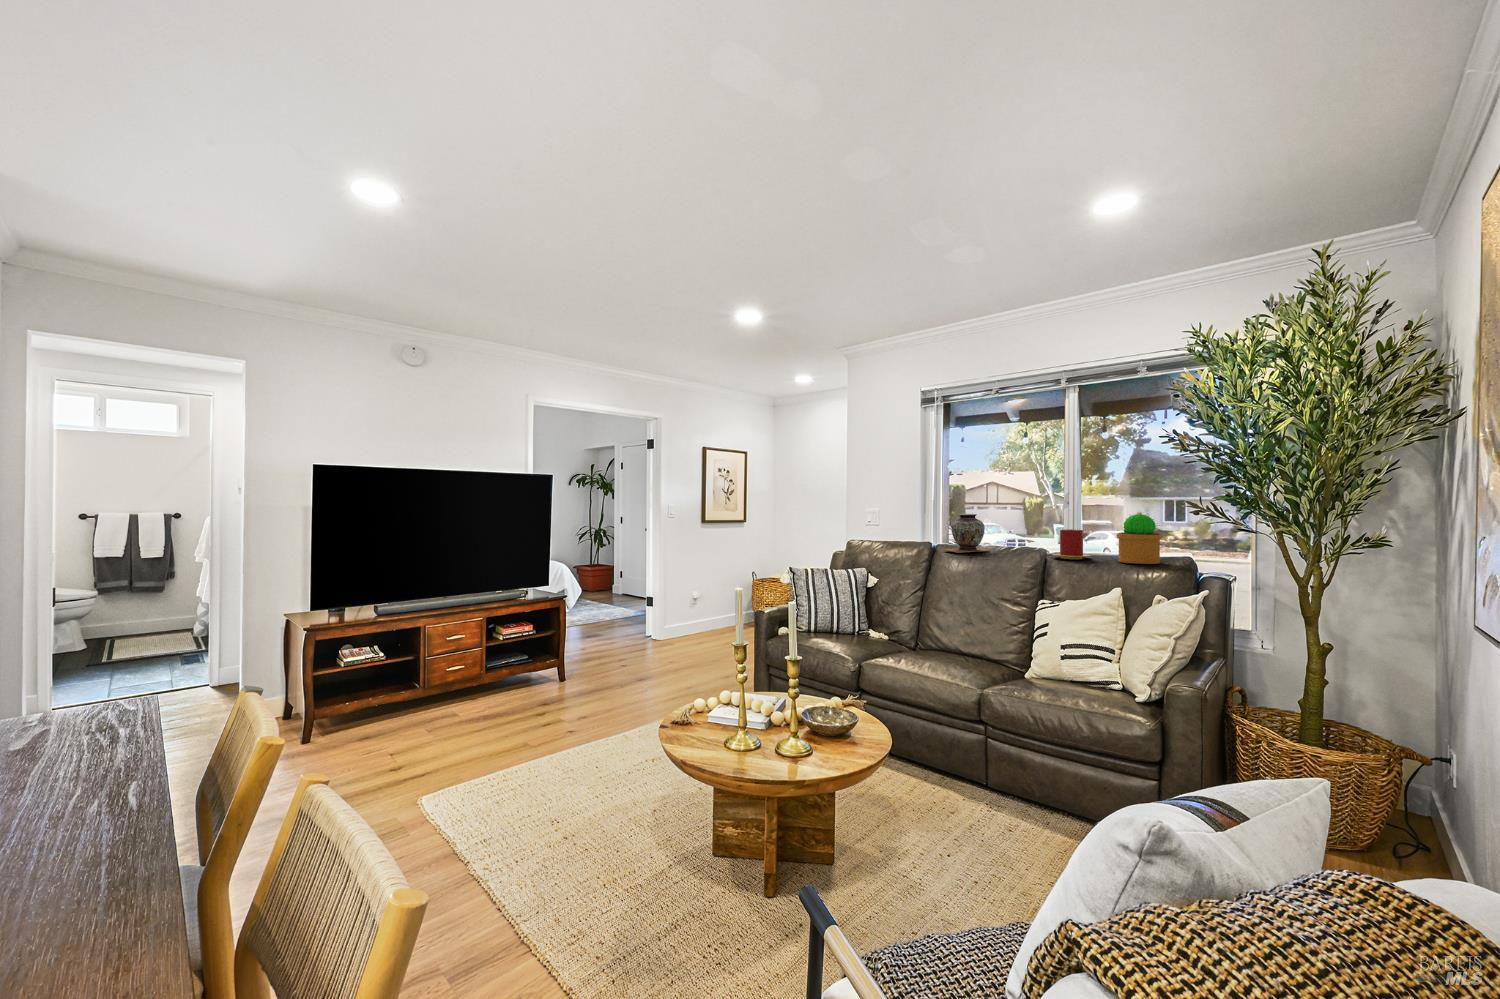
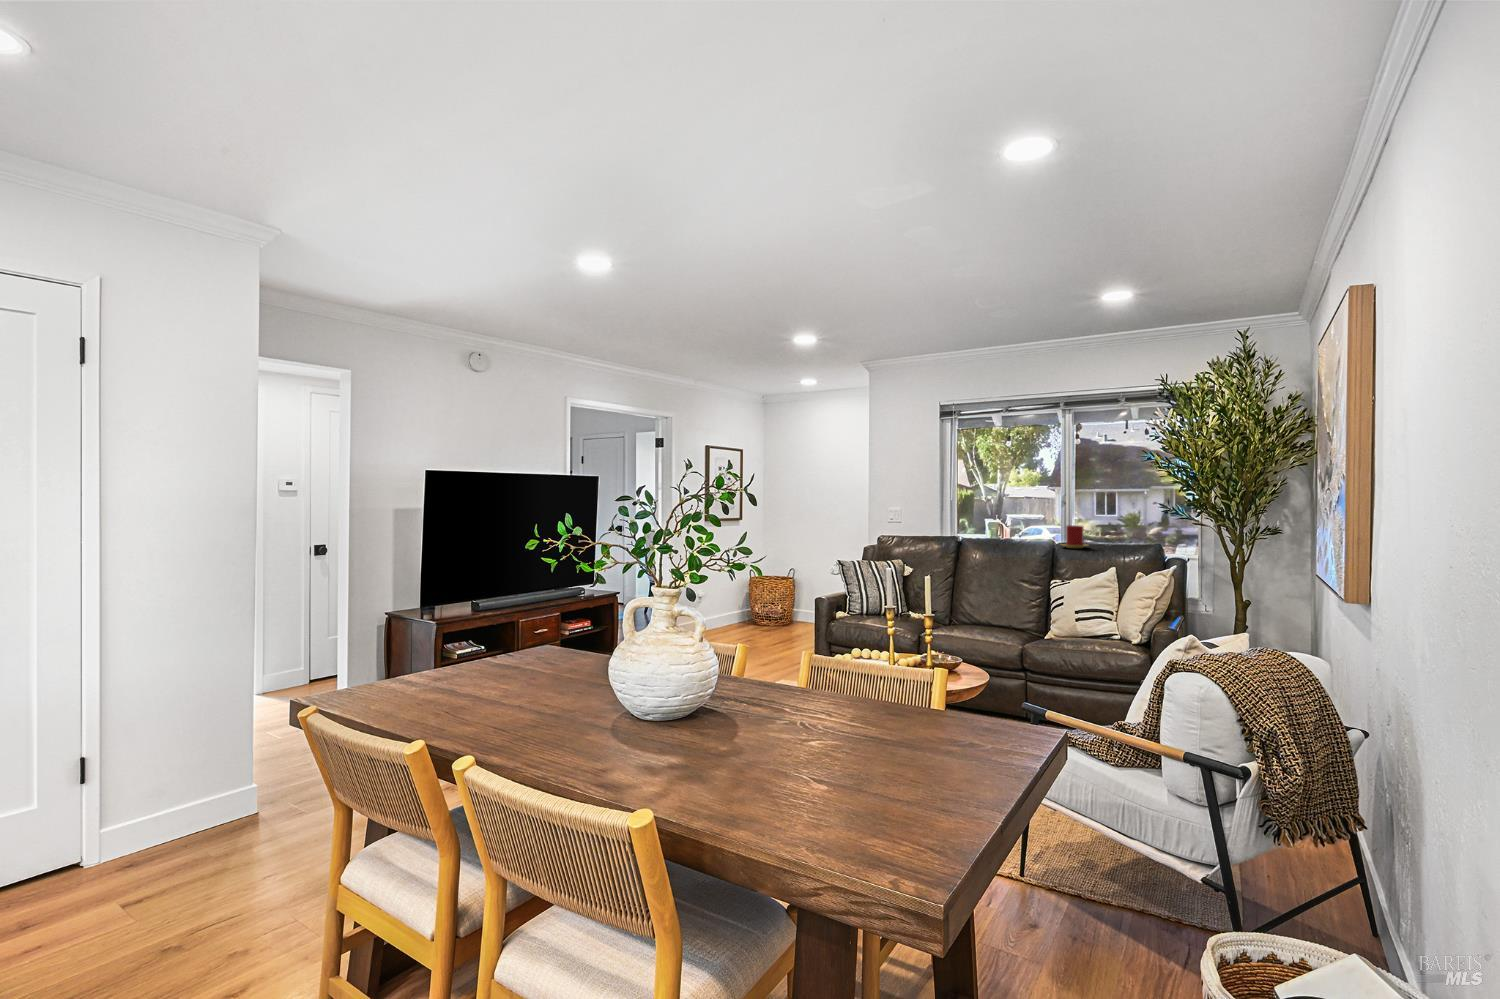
potted cactus: present [1117,512,1162,564] -> none [1109,511,1141,550]
decorative vase: present [942,514,991,553] -> none [969,513,1009,545]

